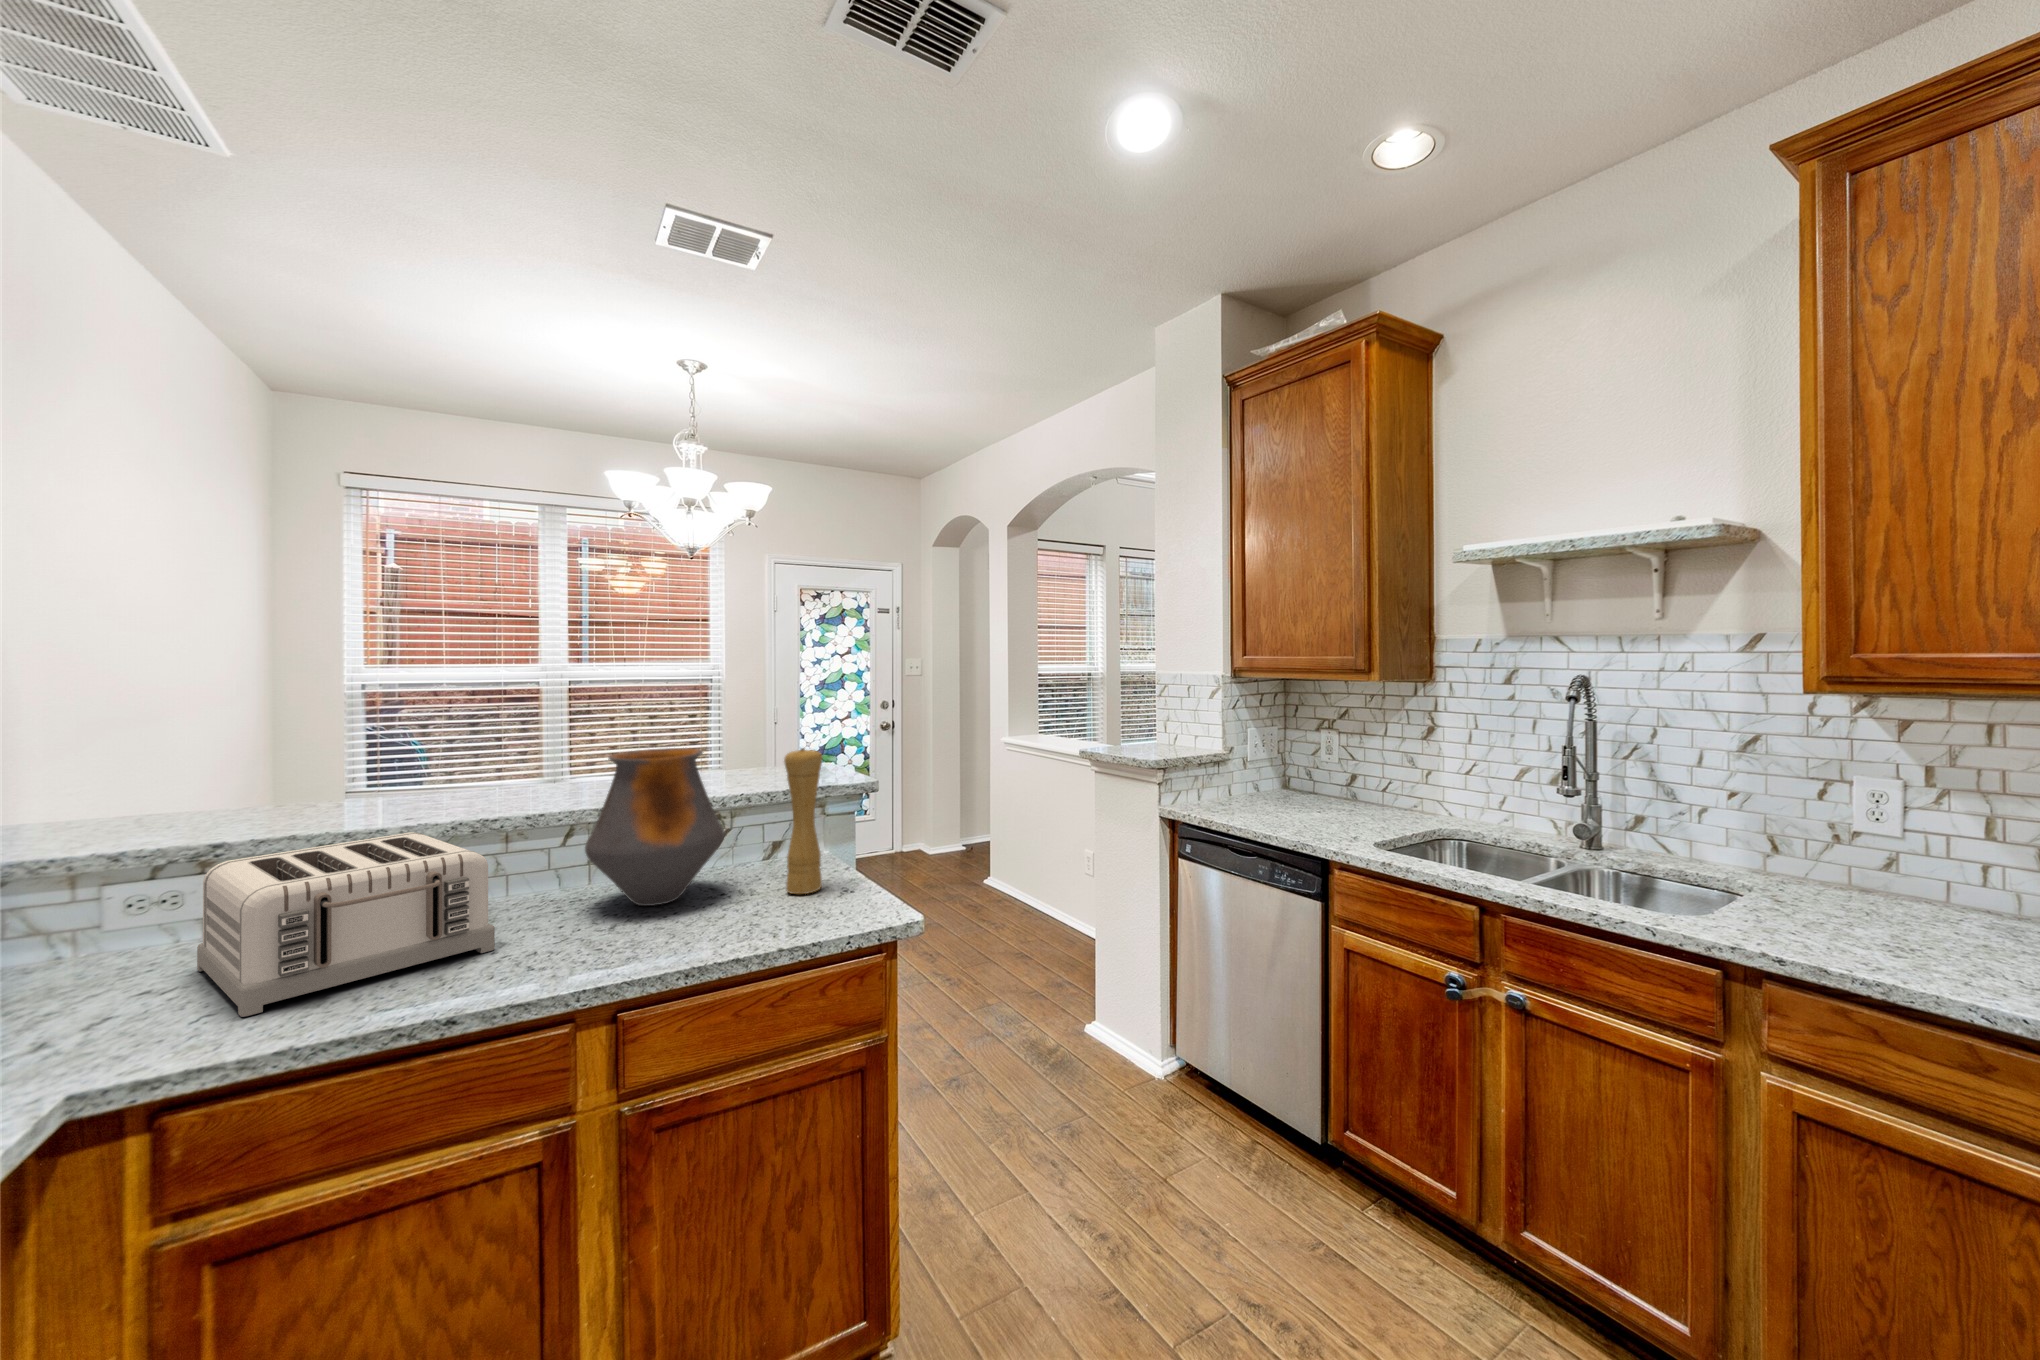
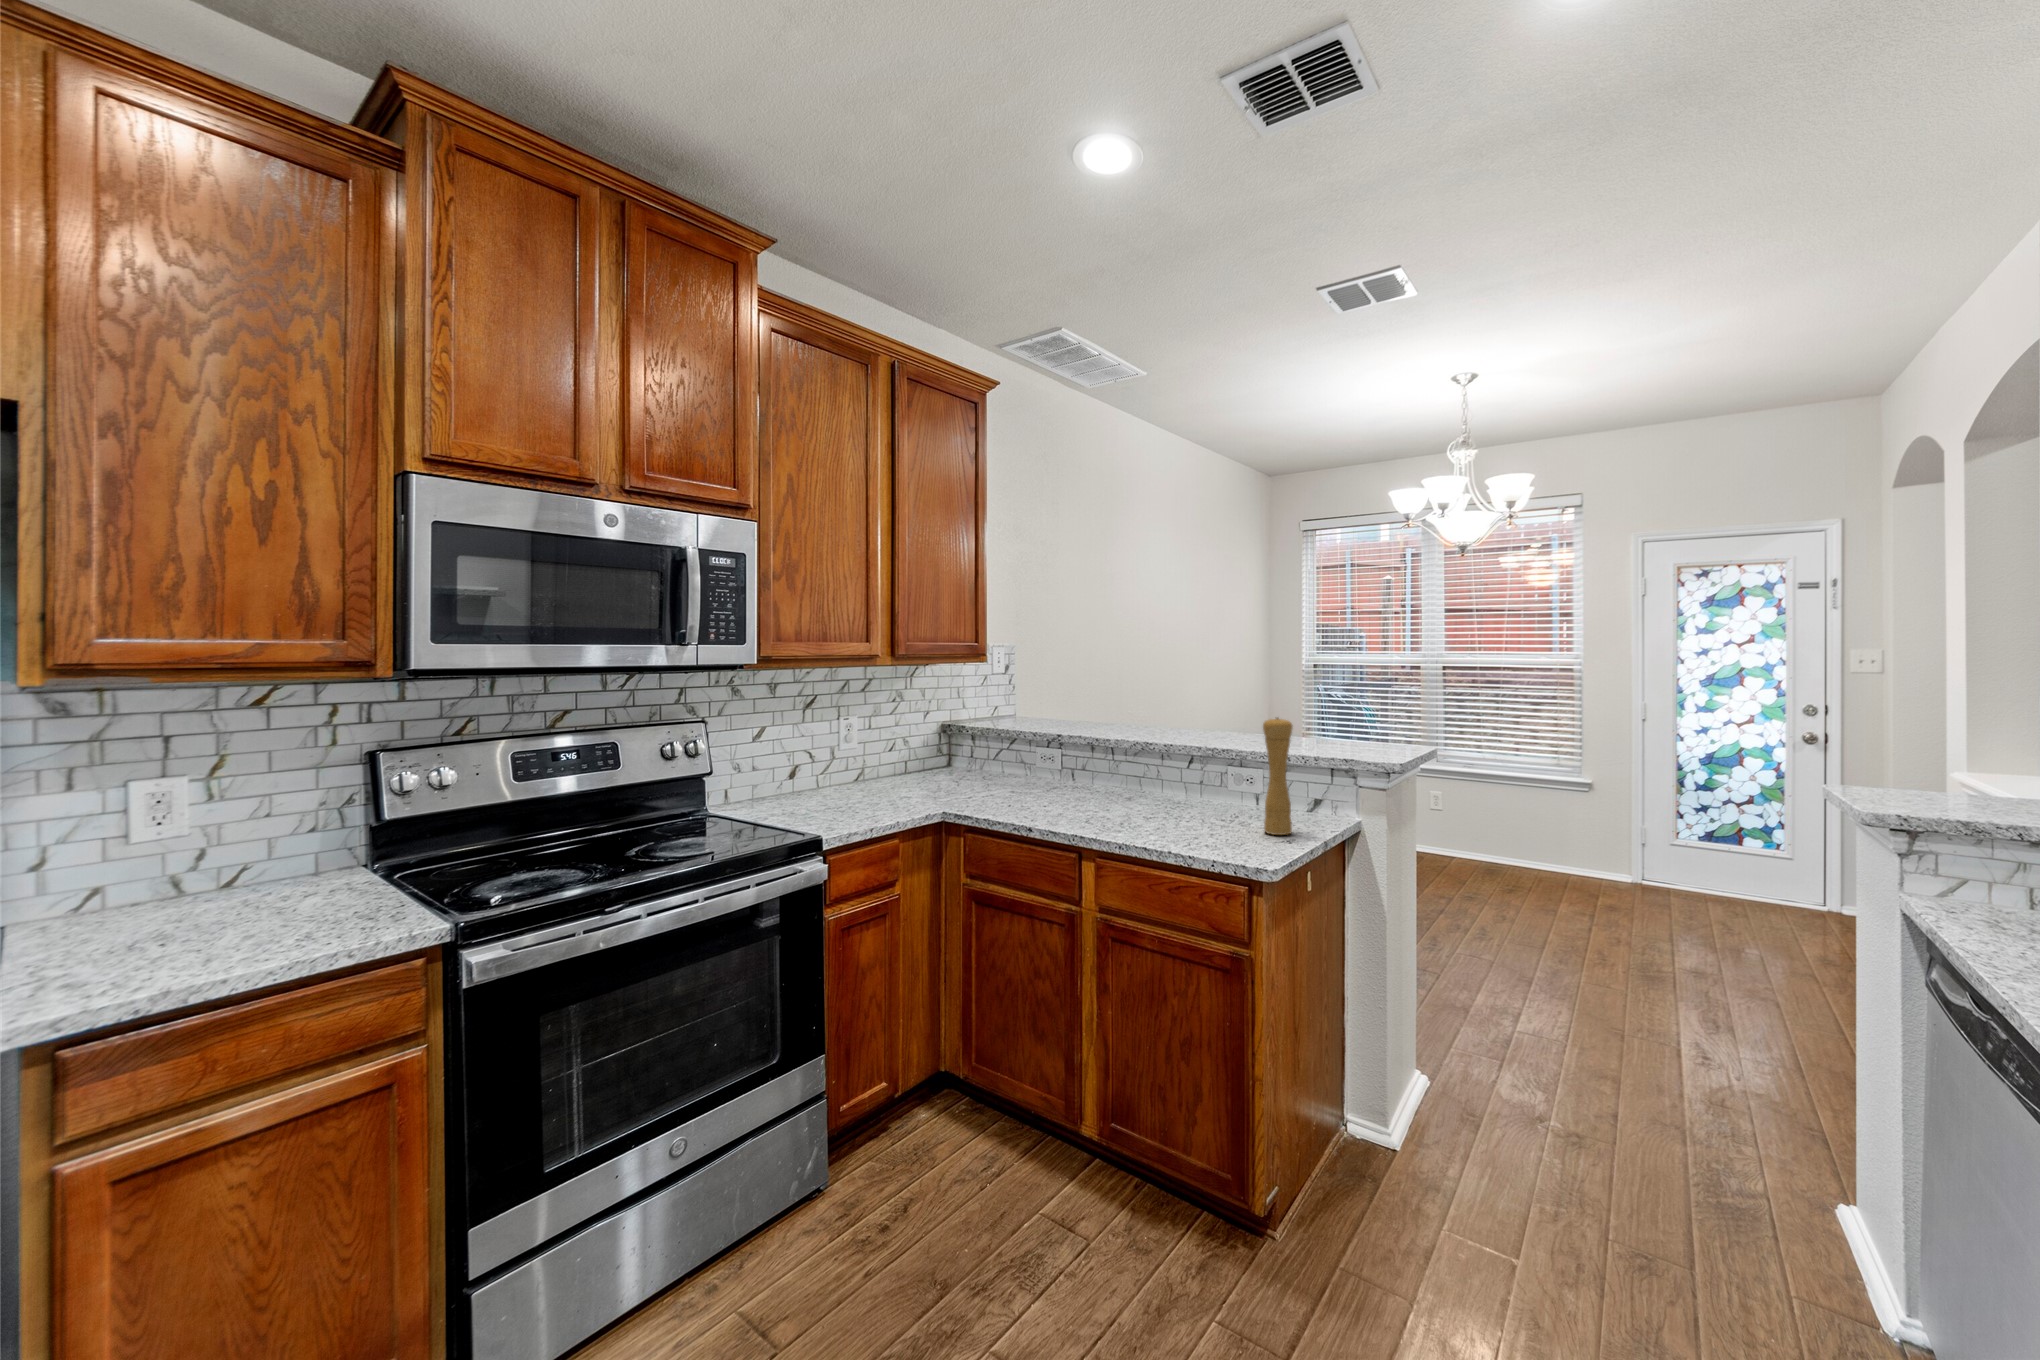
vase: present [585,748,725,906] -> none [1160,708,1248,817]
toaster: present [197,832,495,1017] -> none [1001,740,1120,813]

